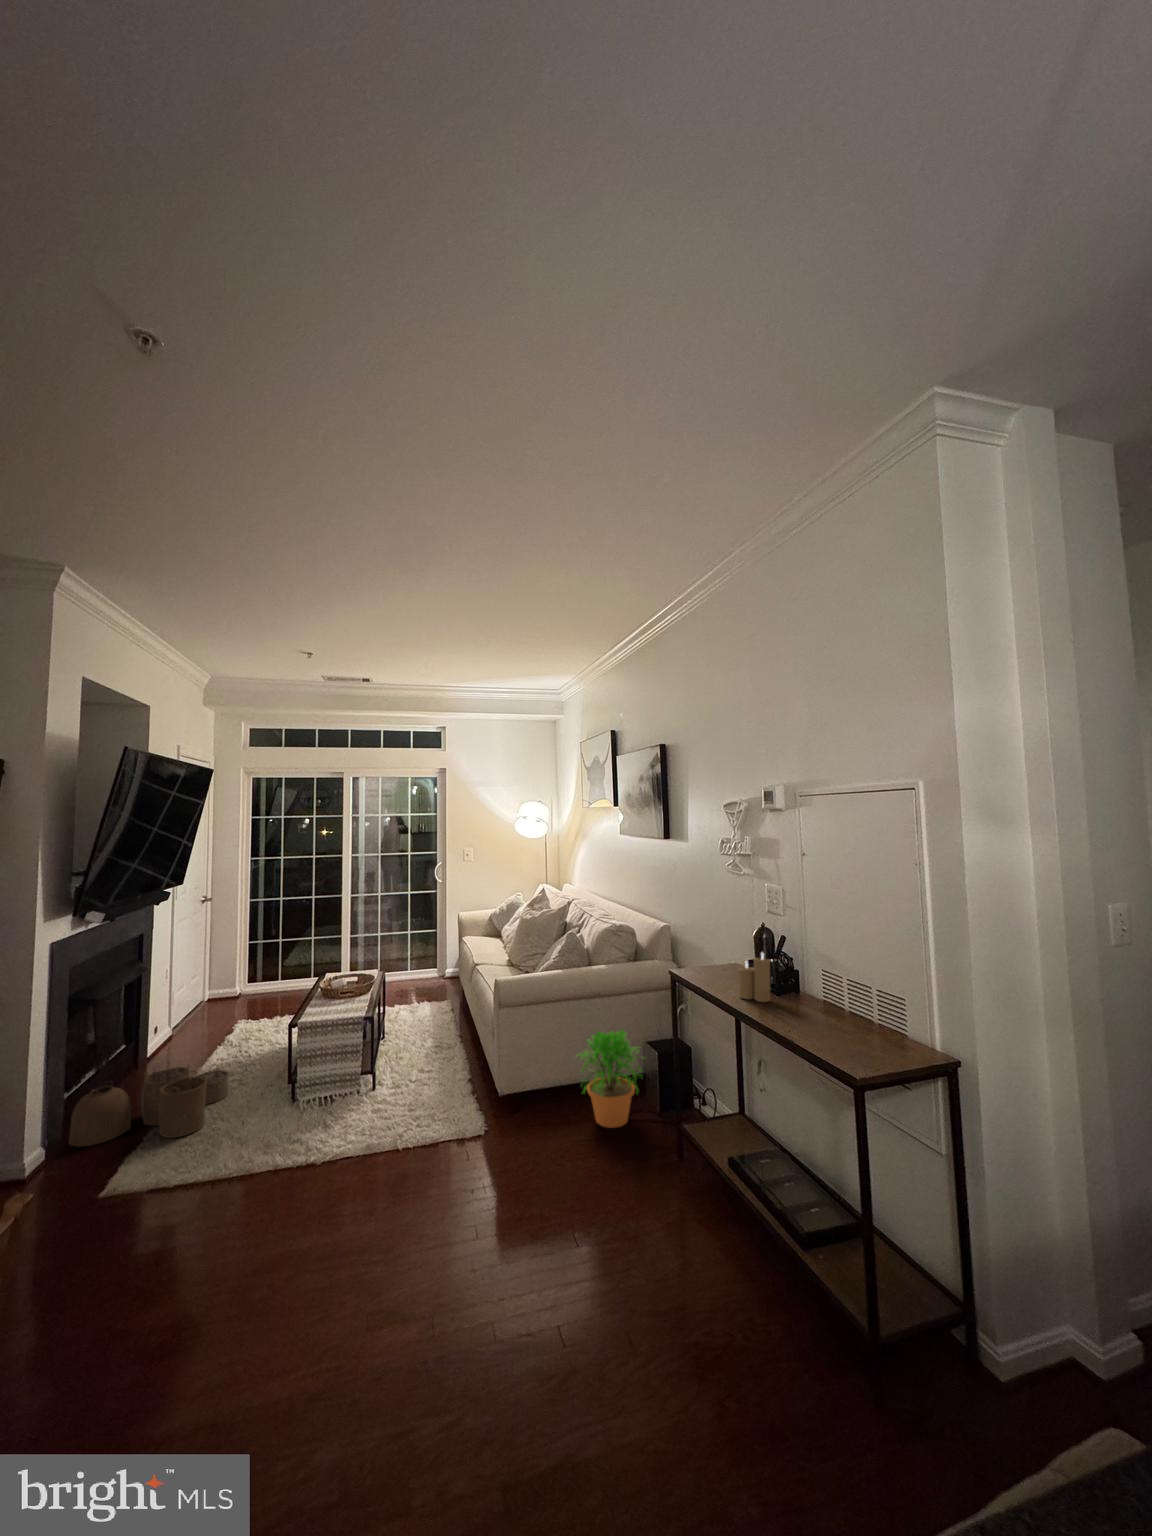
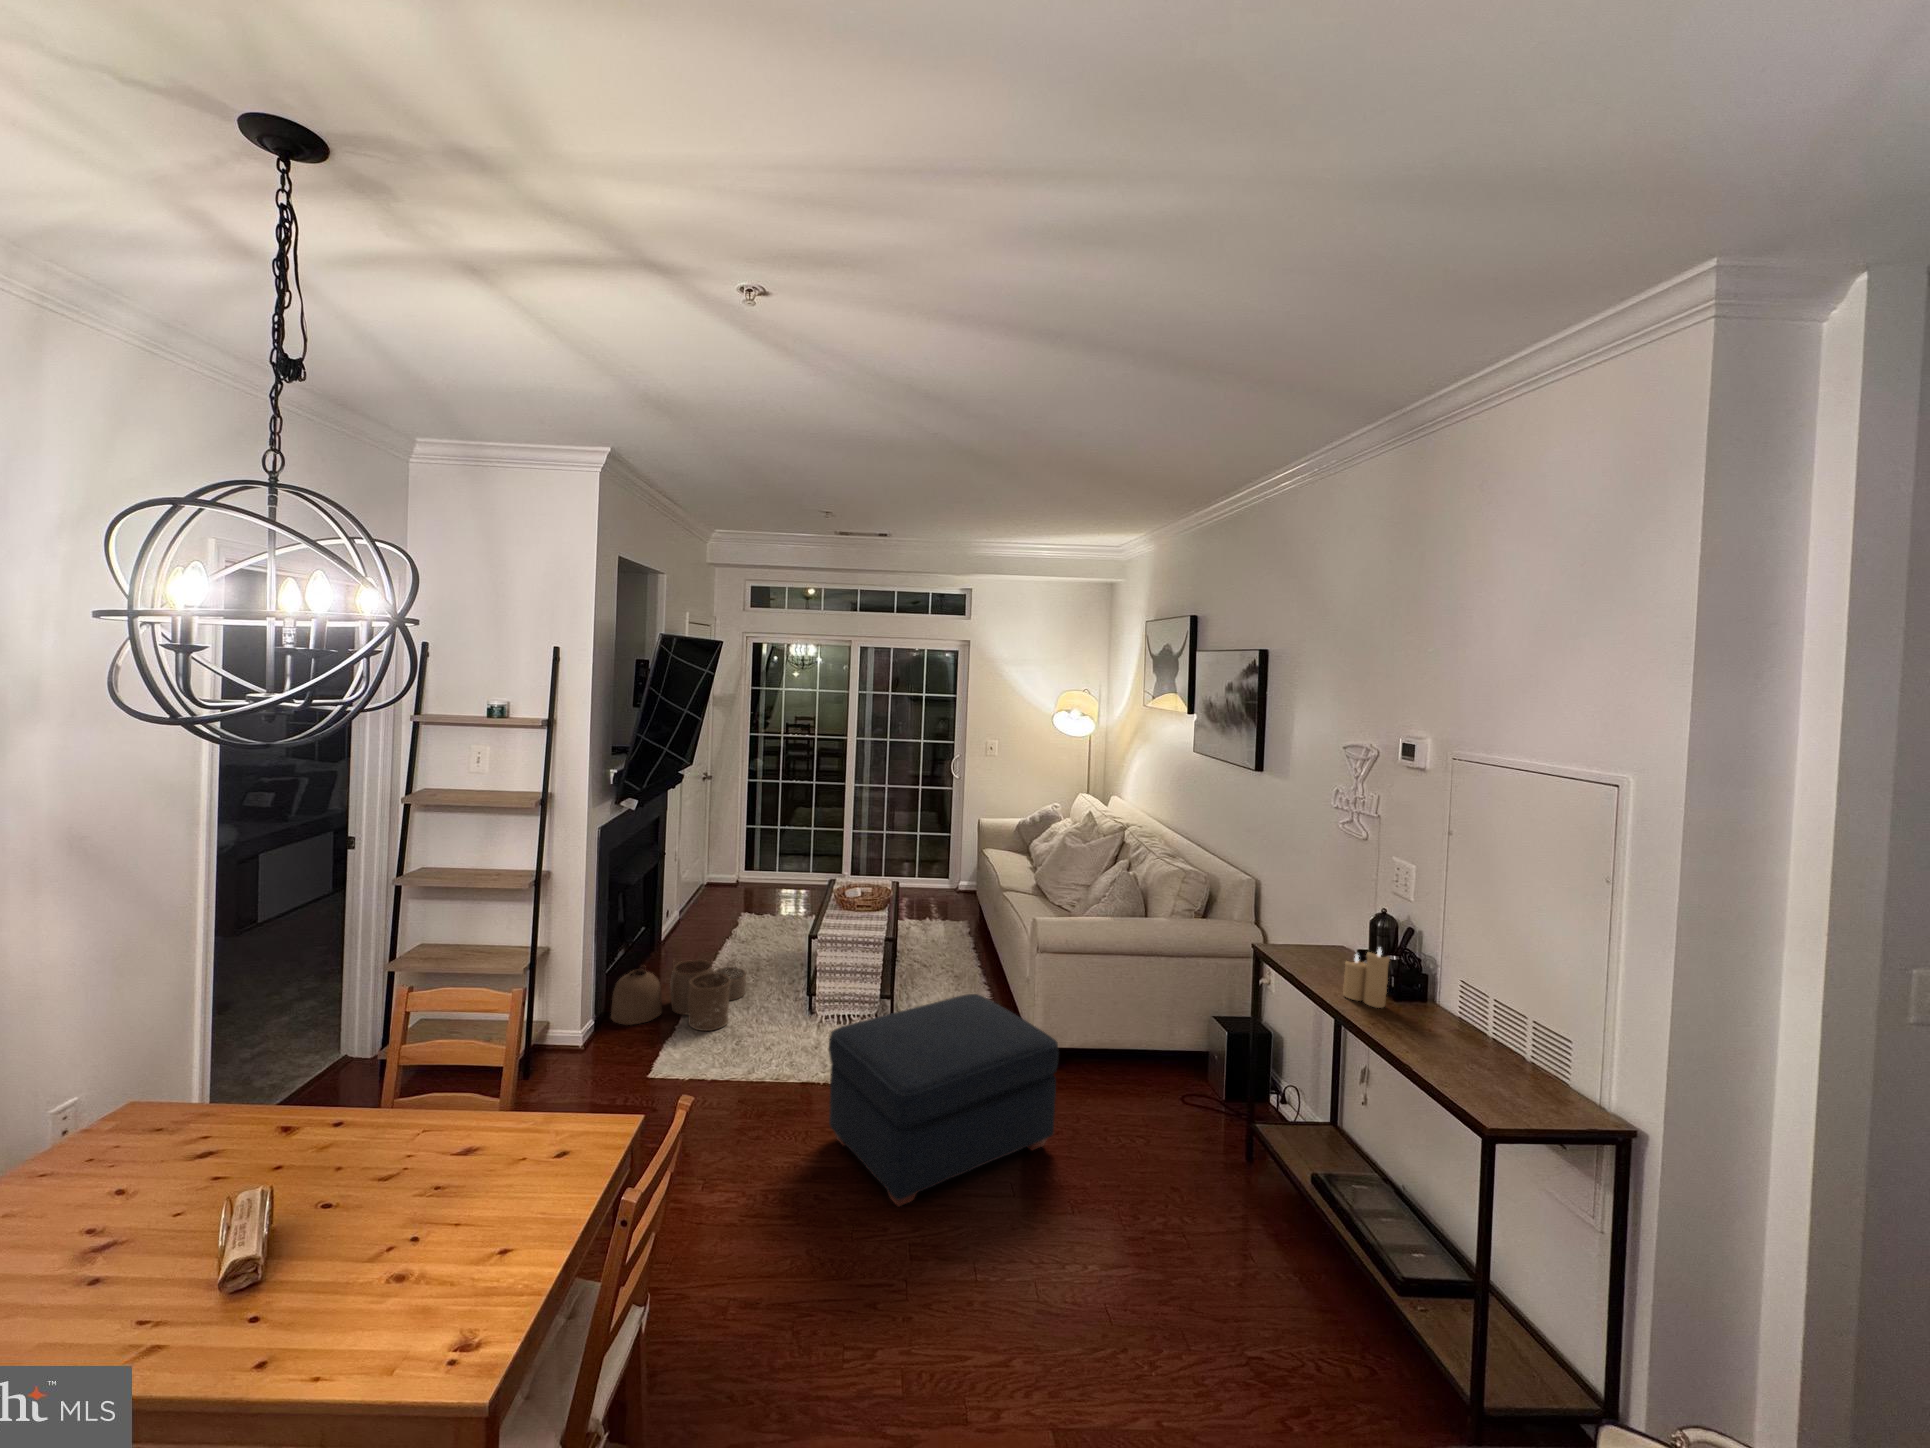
potted plant: present [581,1030,641,1128] -> none [1121,993,1213,1108]
ottoman: none [295,1054,517,1273] -> present [829,994,1059,1207]

